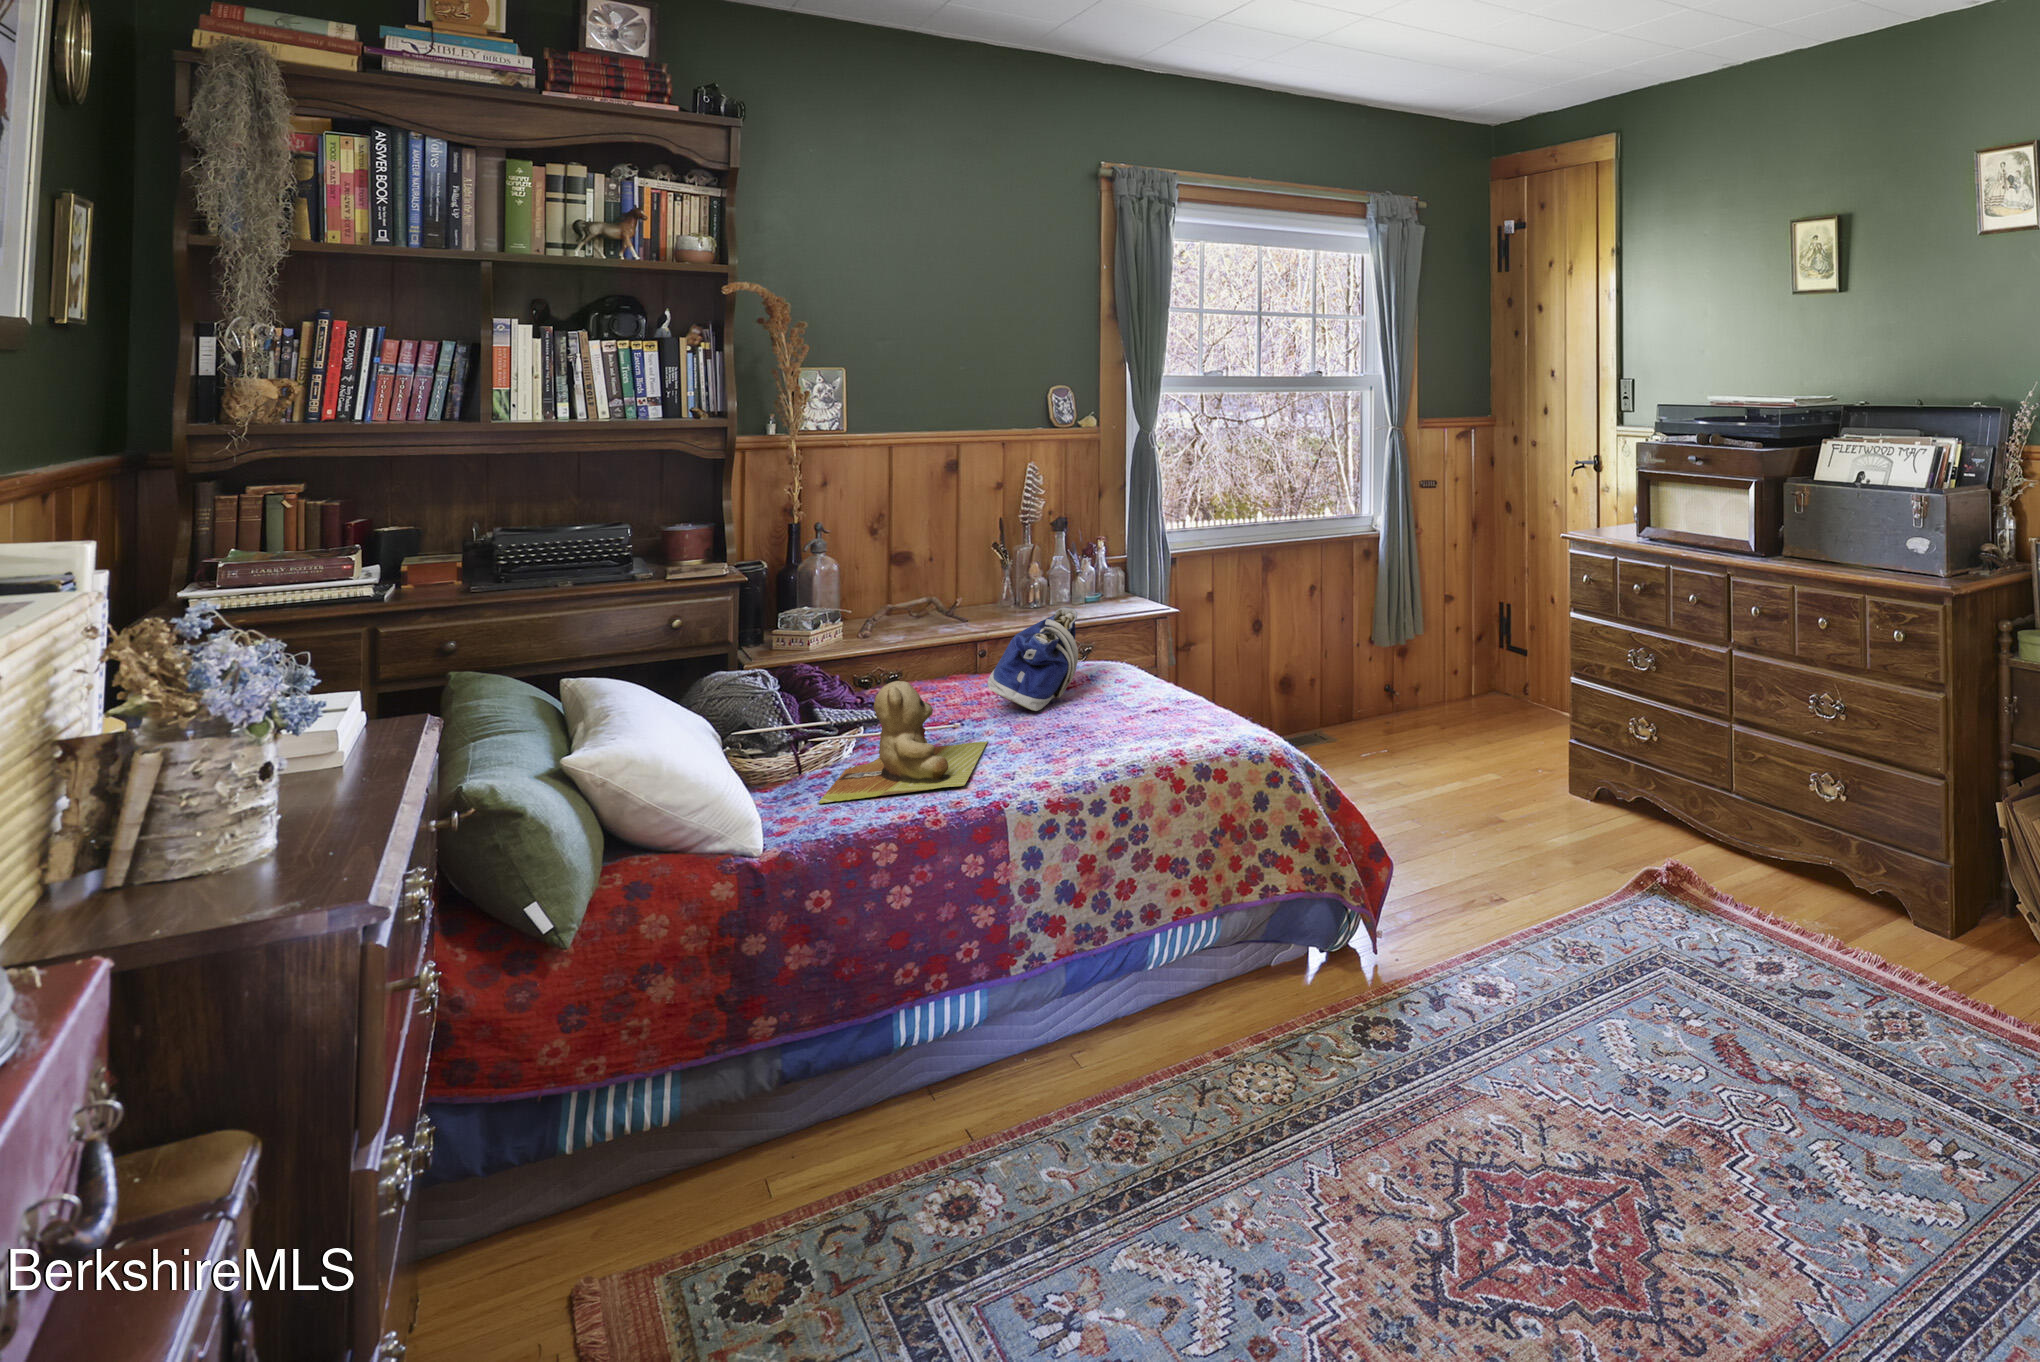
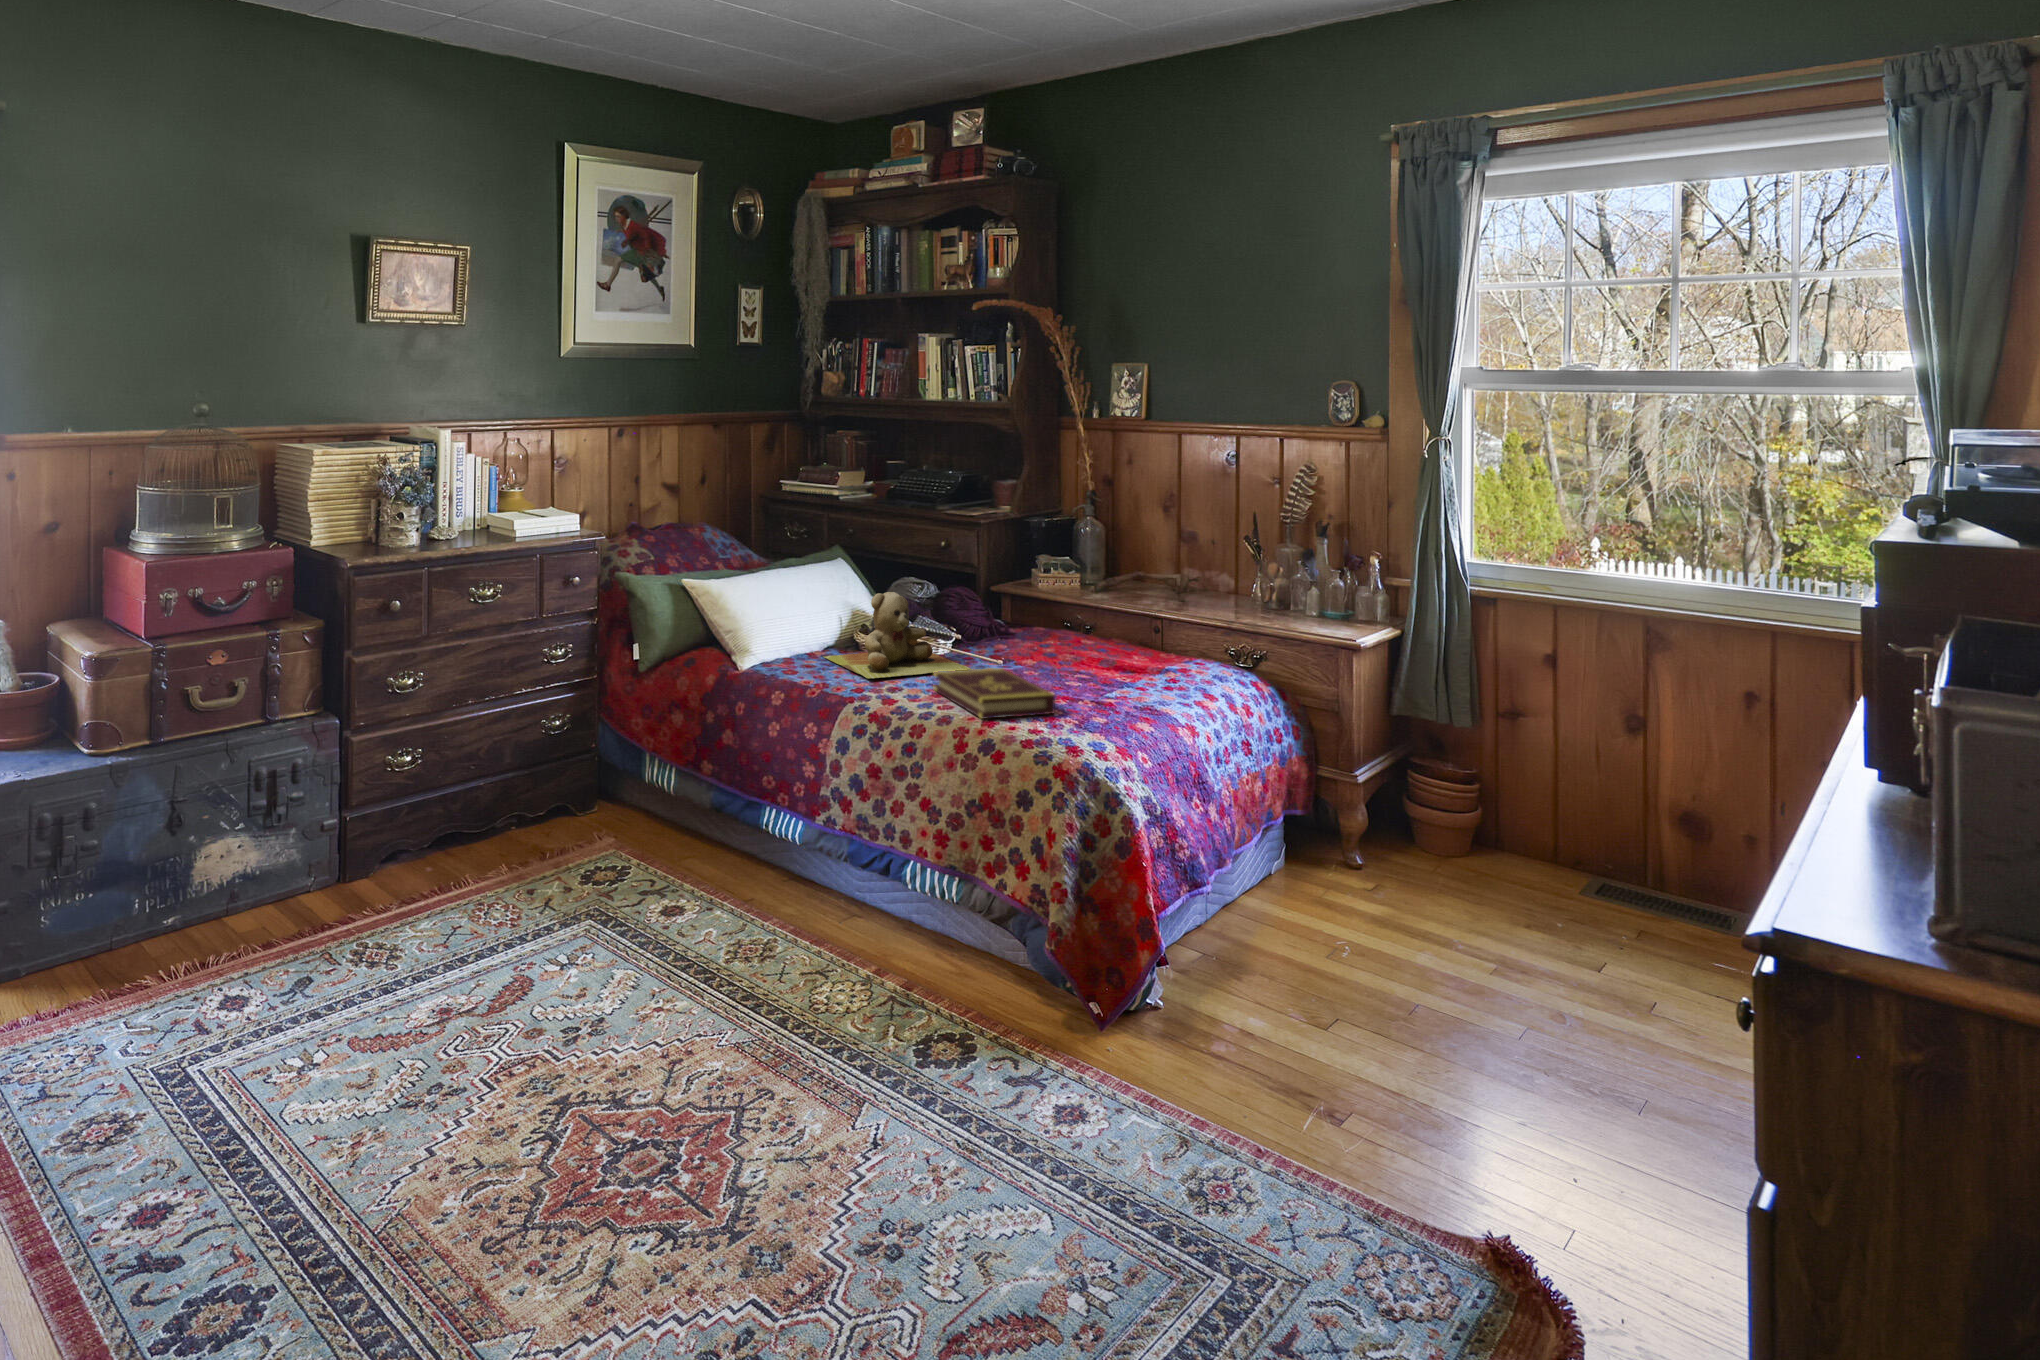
tote bag: present [987,607,1078,711] -> none [1024,590,1146,668]
book: none [1038,708,1178,764] -> present [933,668,1055,719]

